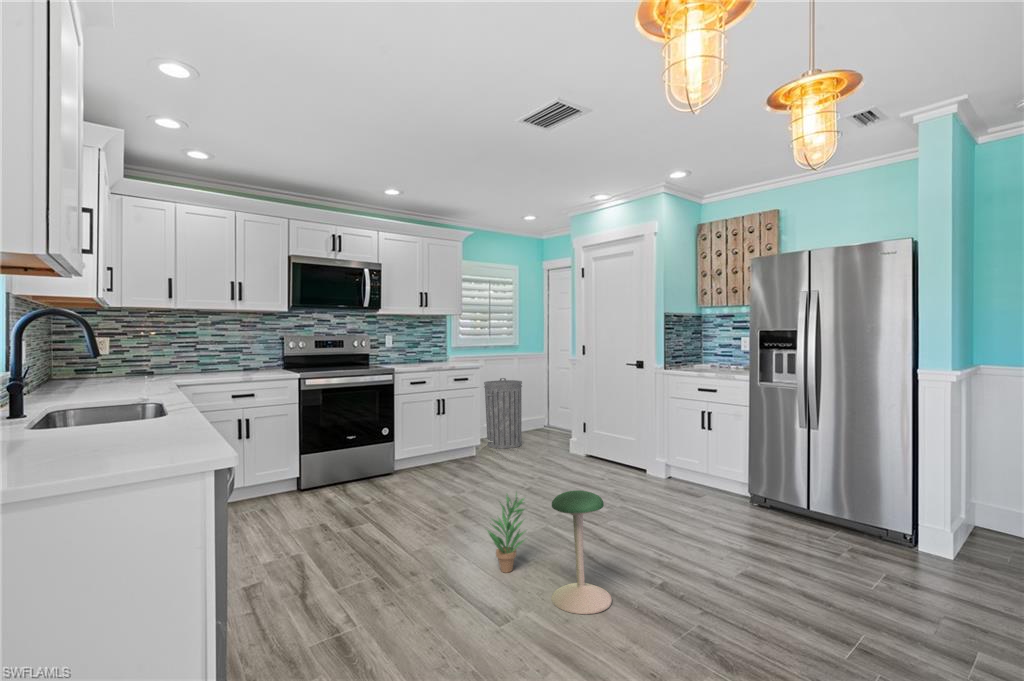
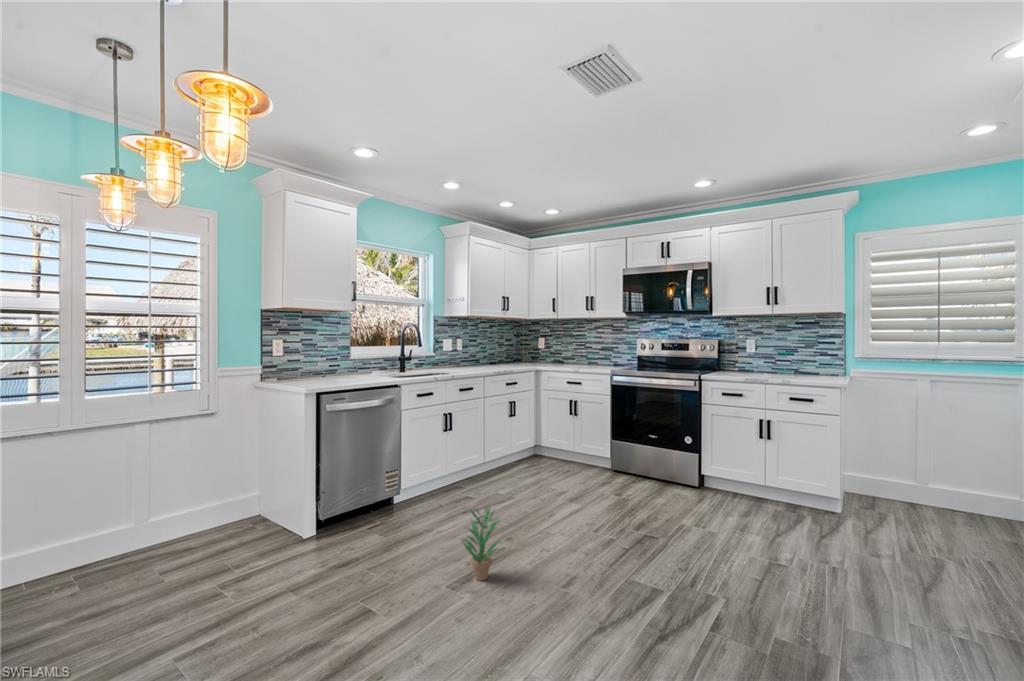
trash can: present [484,378,522,448] -> none [902,411,988,529]
stool: present [551,490,612,614] -> none [393,511,455,644]

